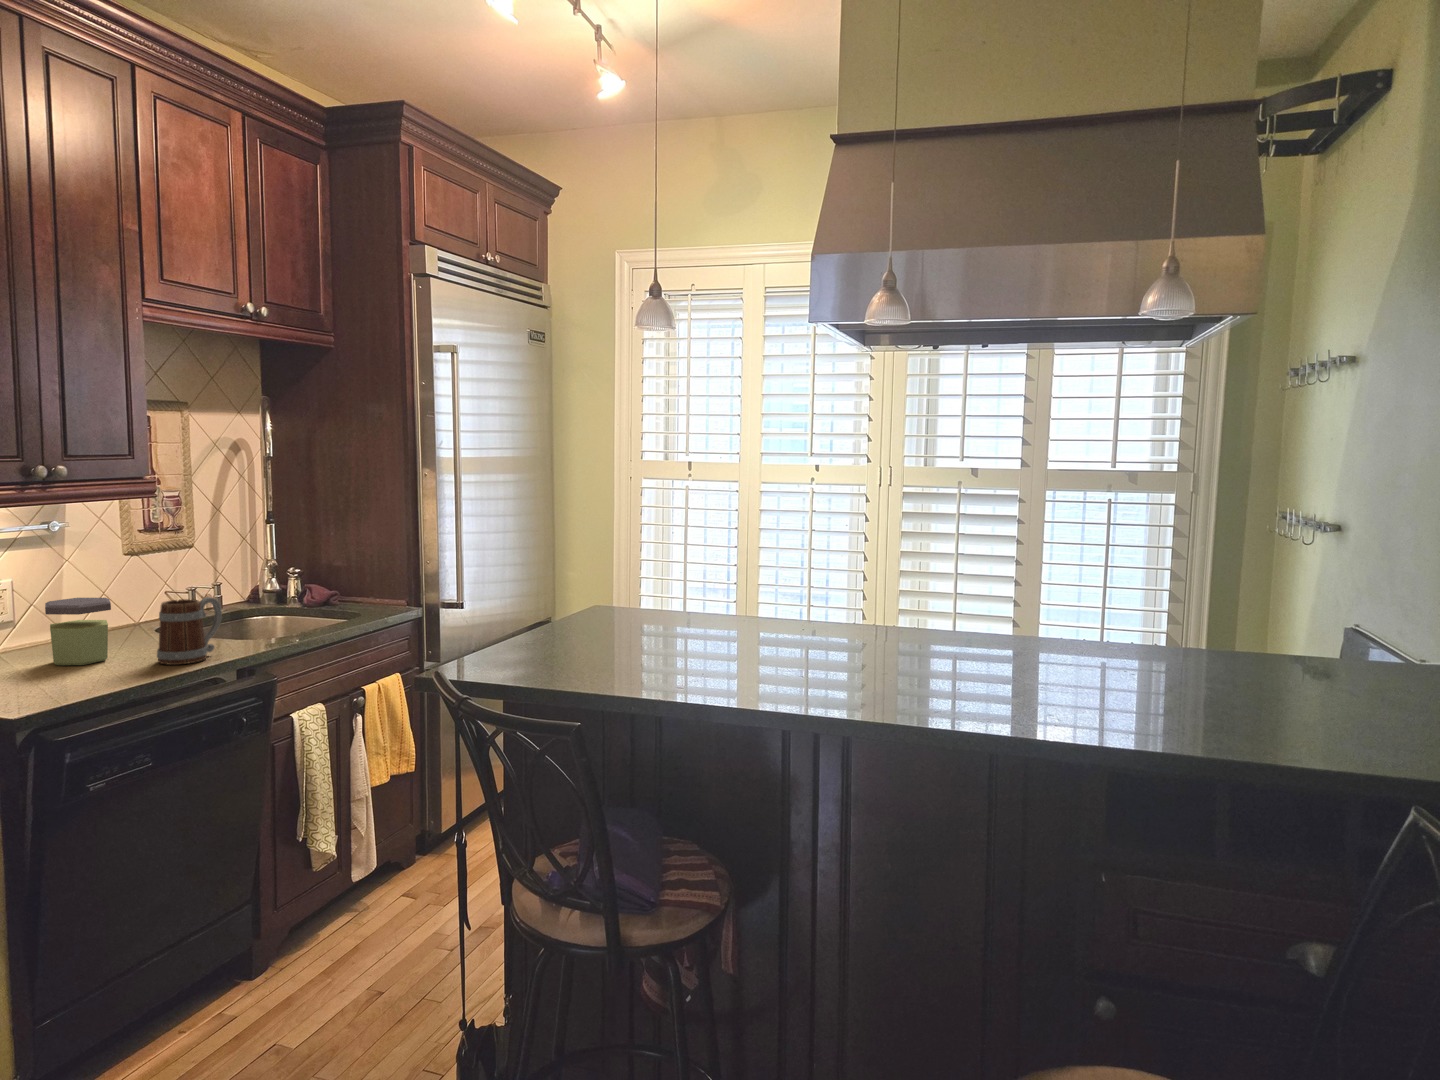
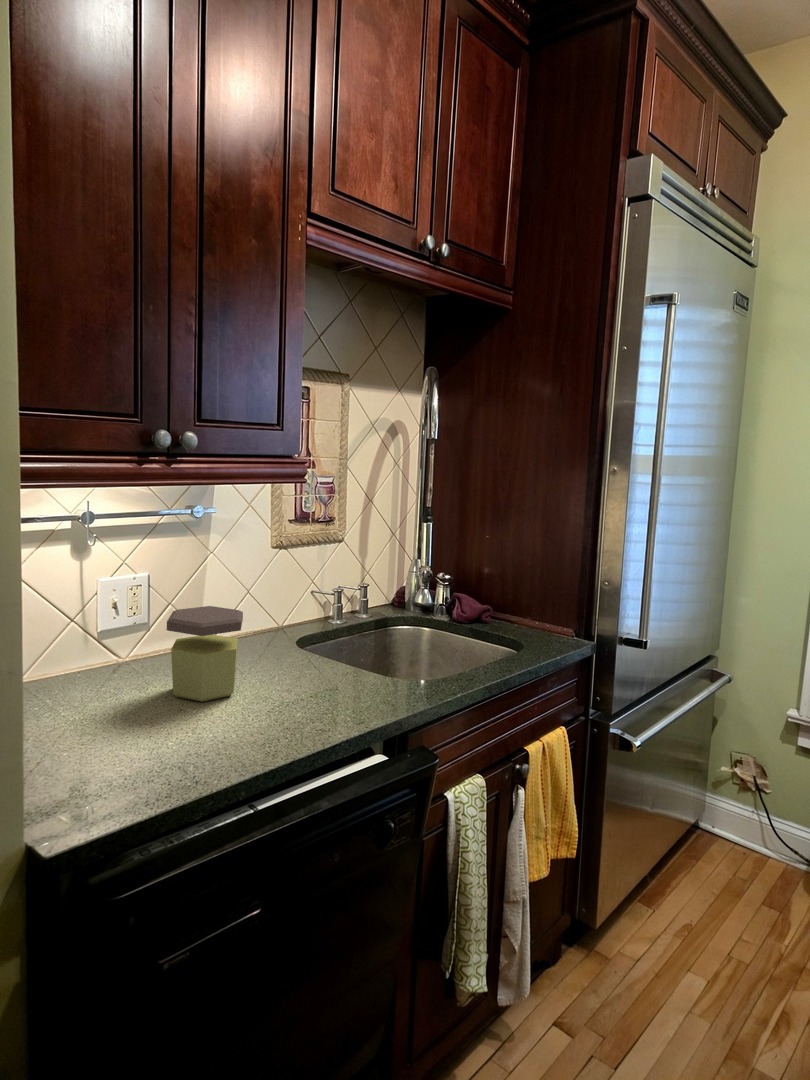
mug: present [157,597,222,665] -> none [287,626,371,725]

